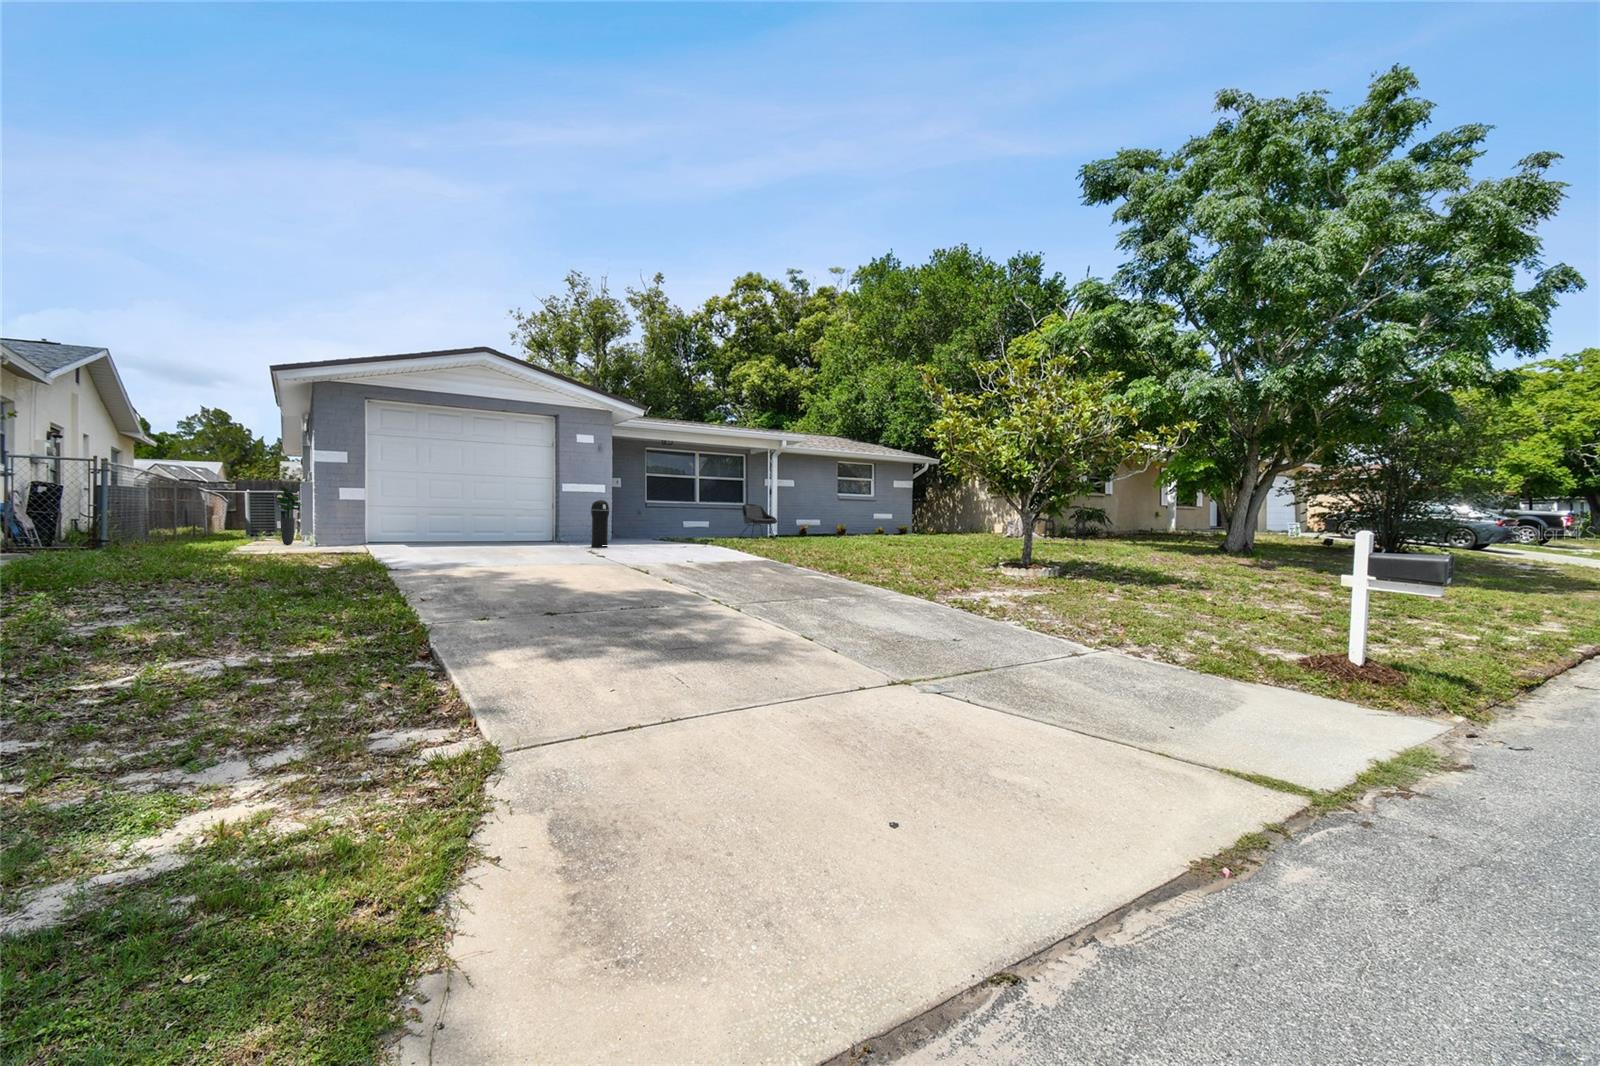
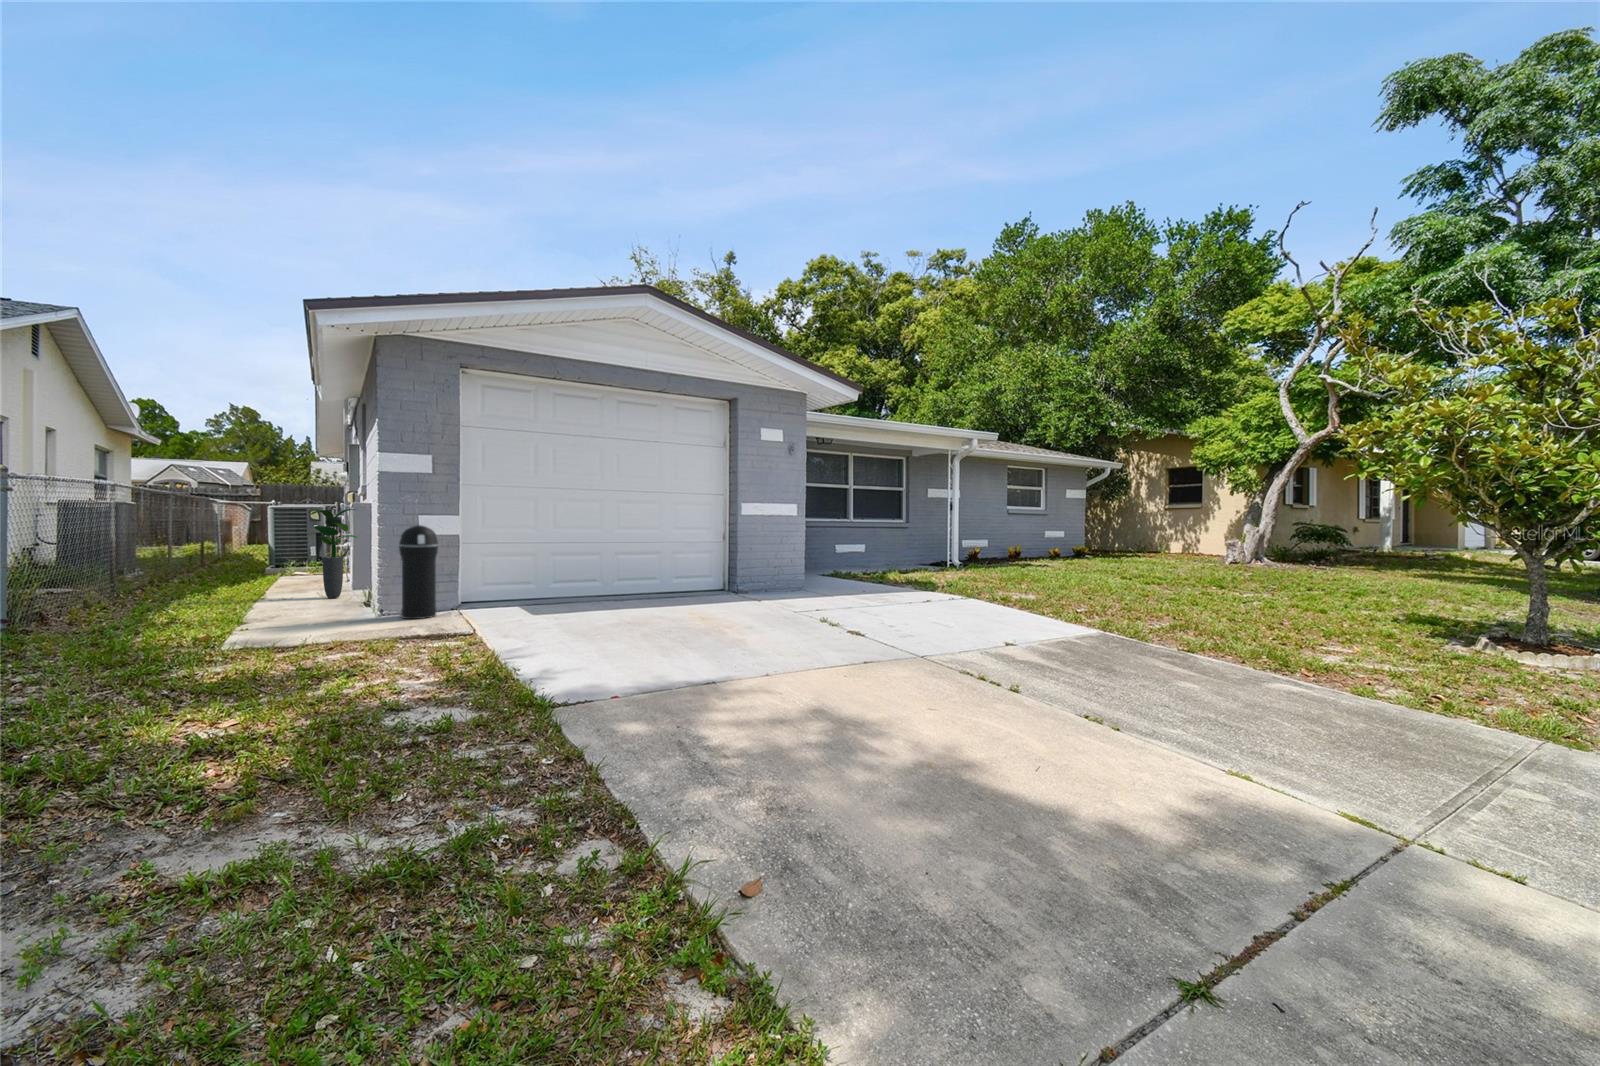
trash can: present [591,500,609,548] -> present [399,525,438,619]
lounge chair: present [740,504,777,539] -> none [900,518,950,564]
bench: present [1044,519,1086,546] -> none [1262,534,1318,569]

